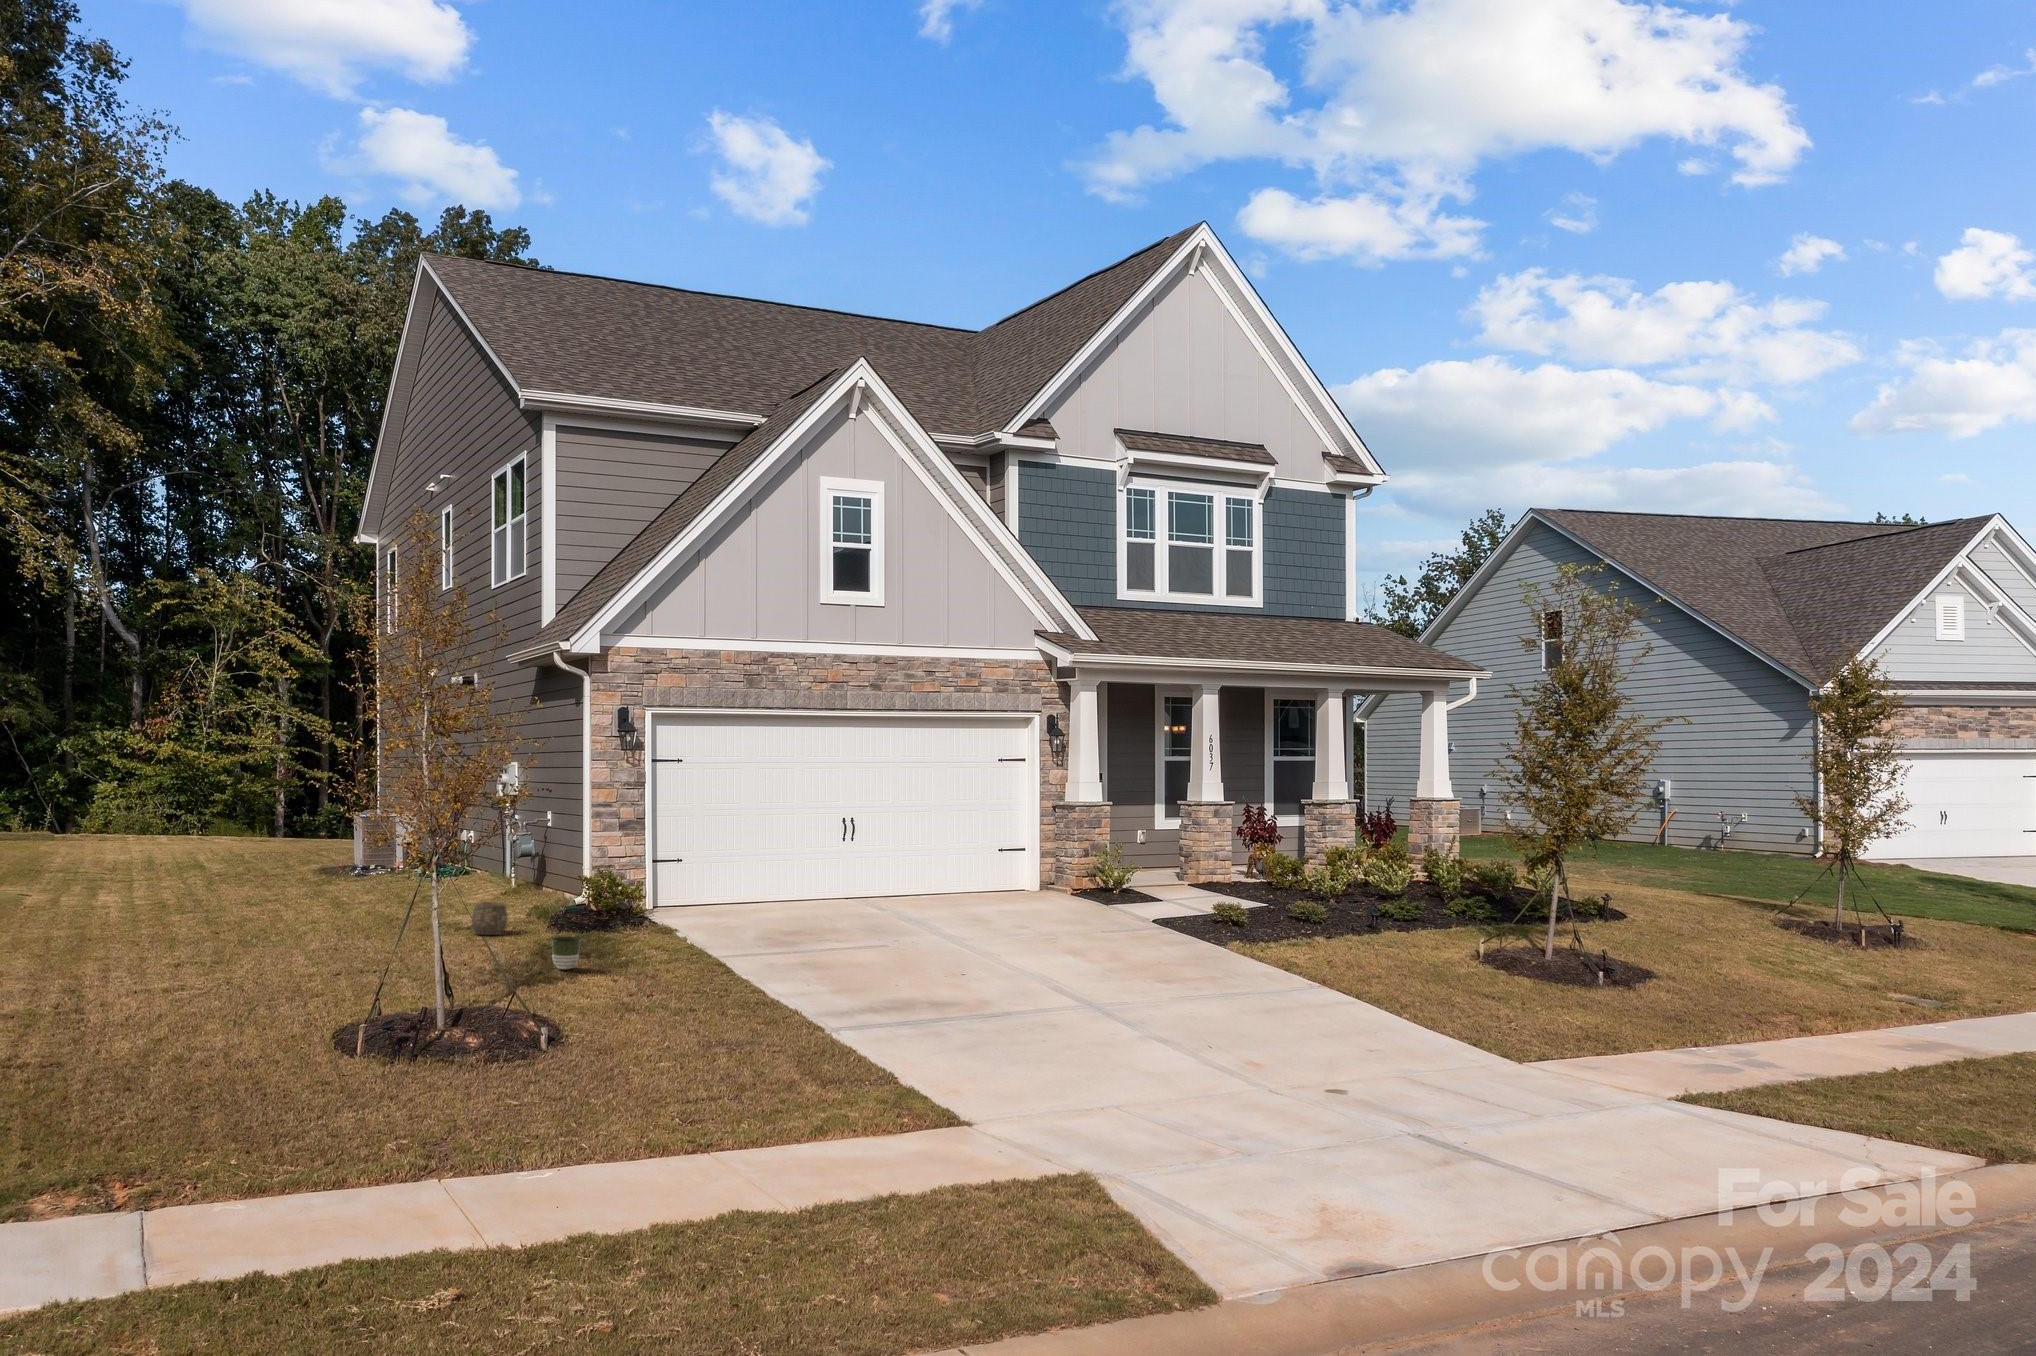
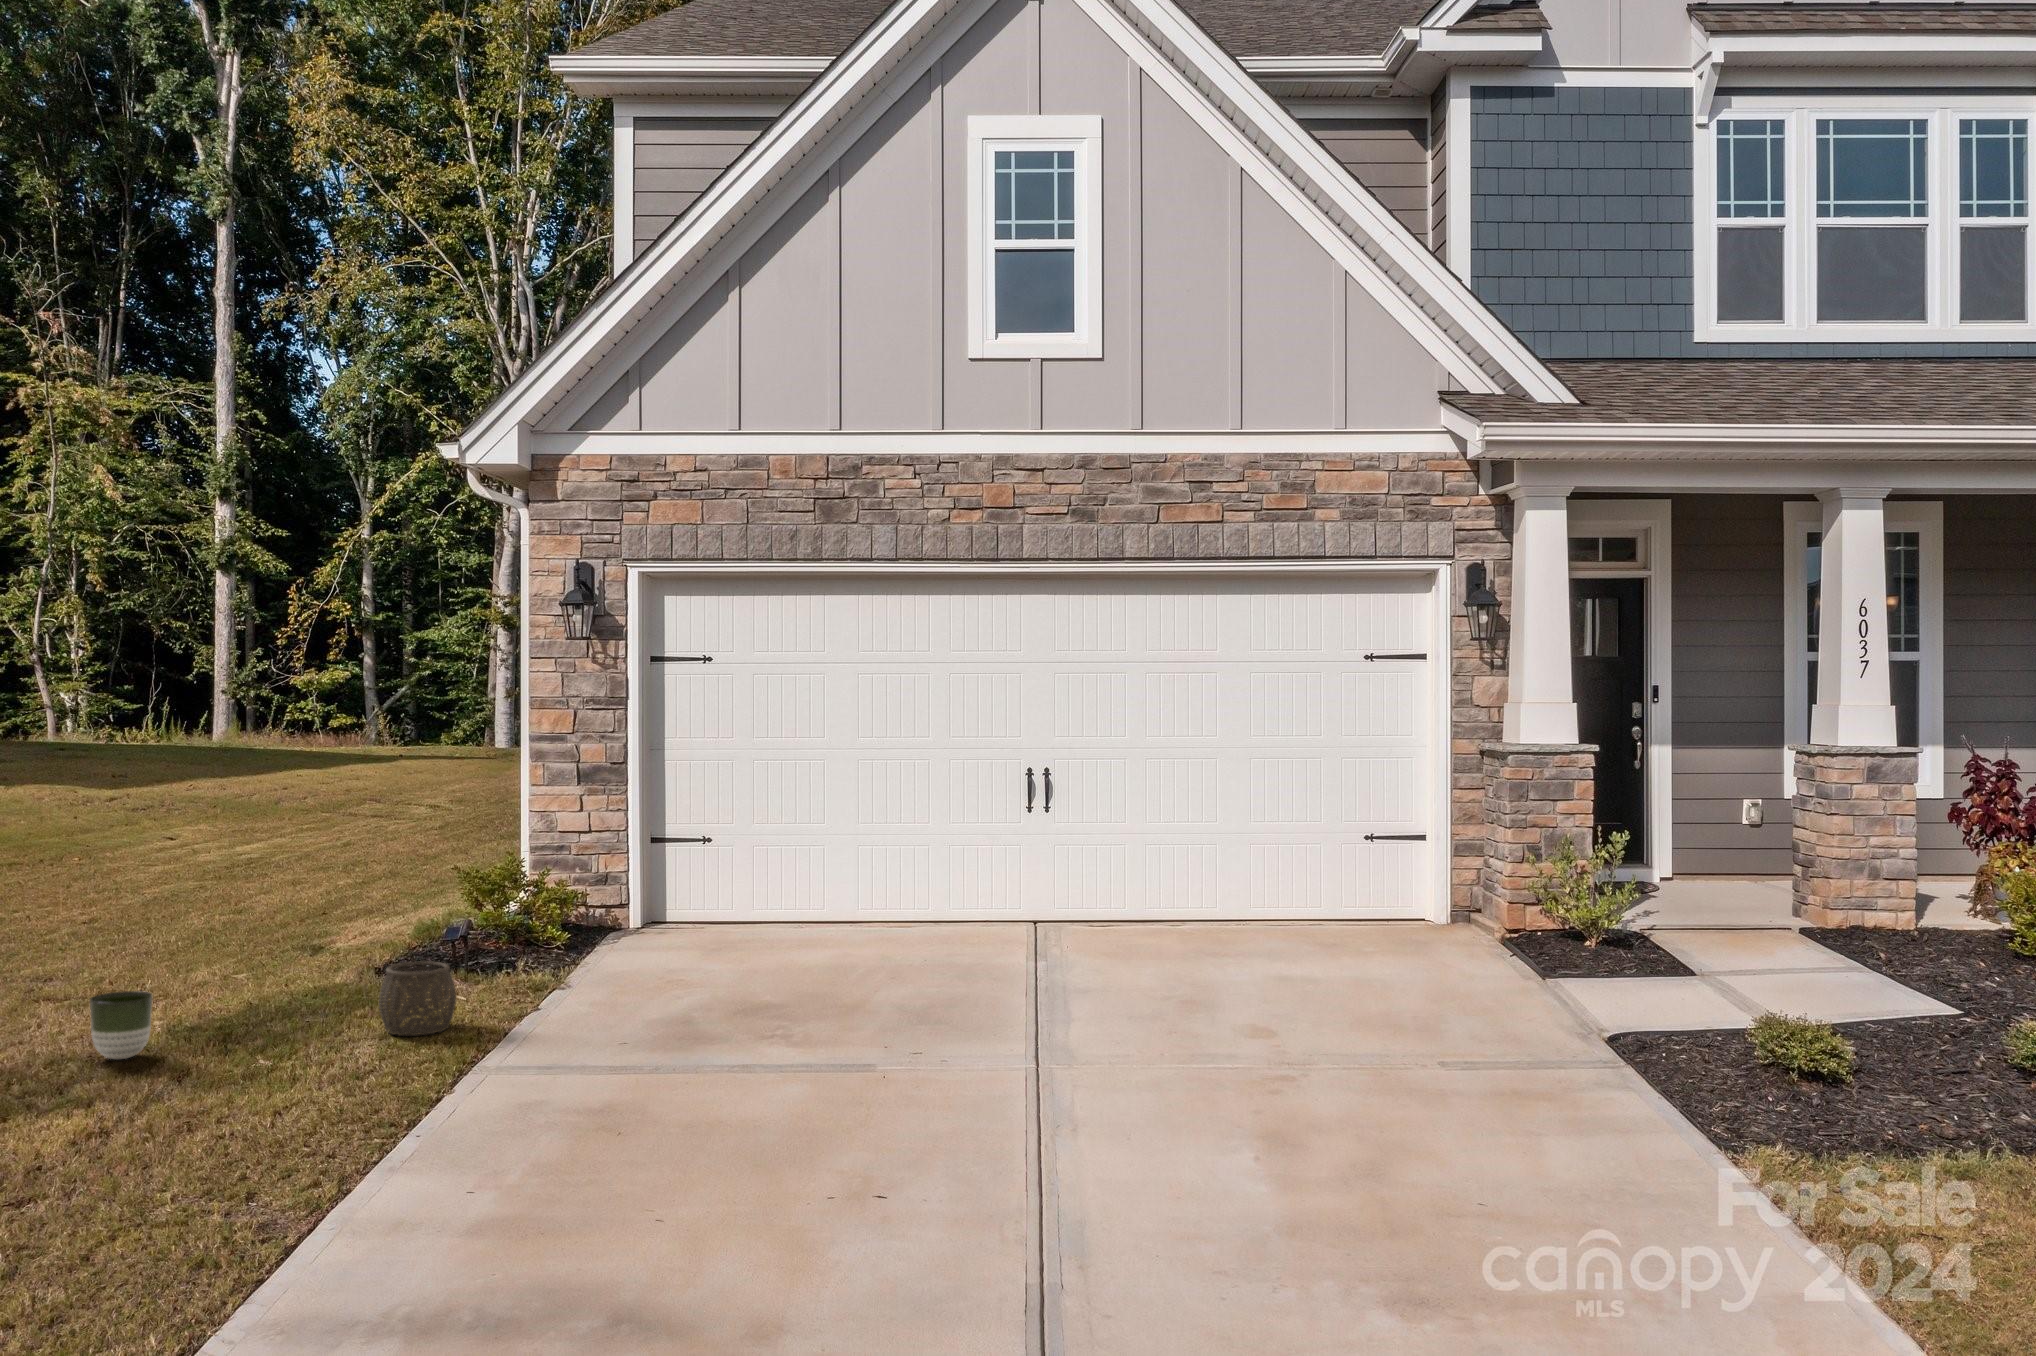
woven basket: present [471,902,508,935] -> present [379,961,456,1036]

